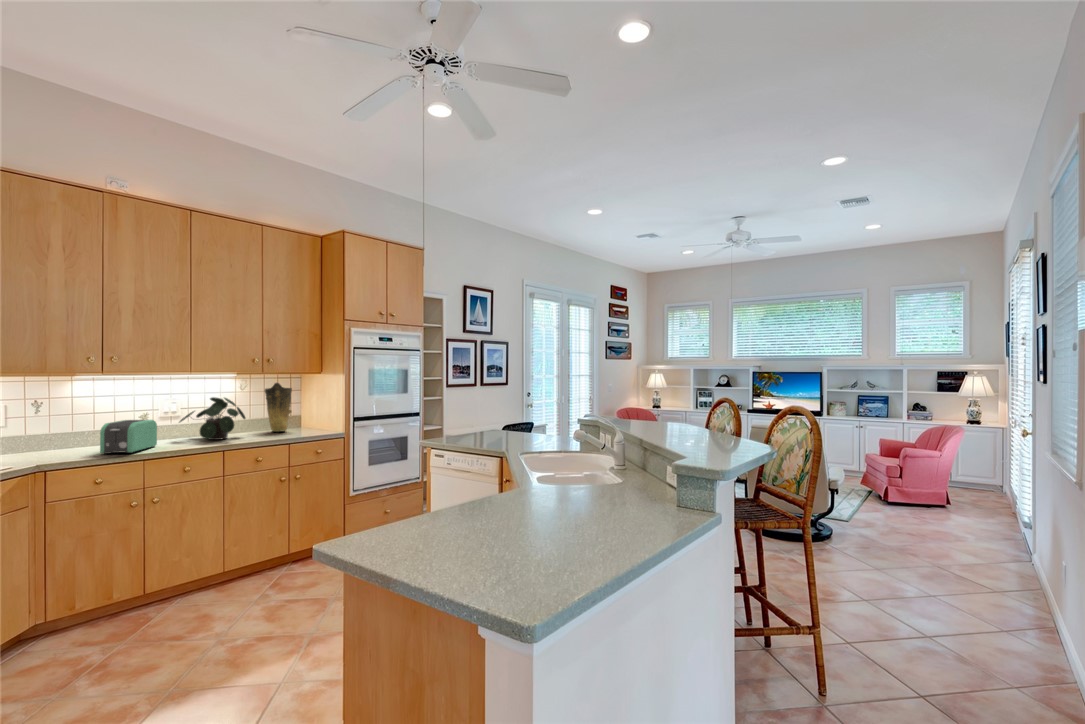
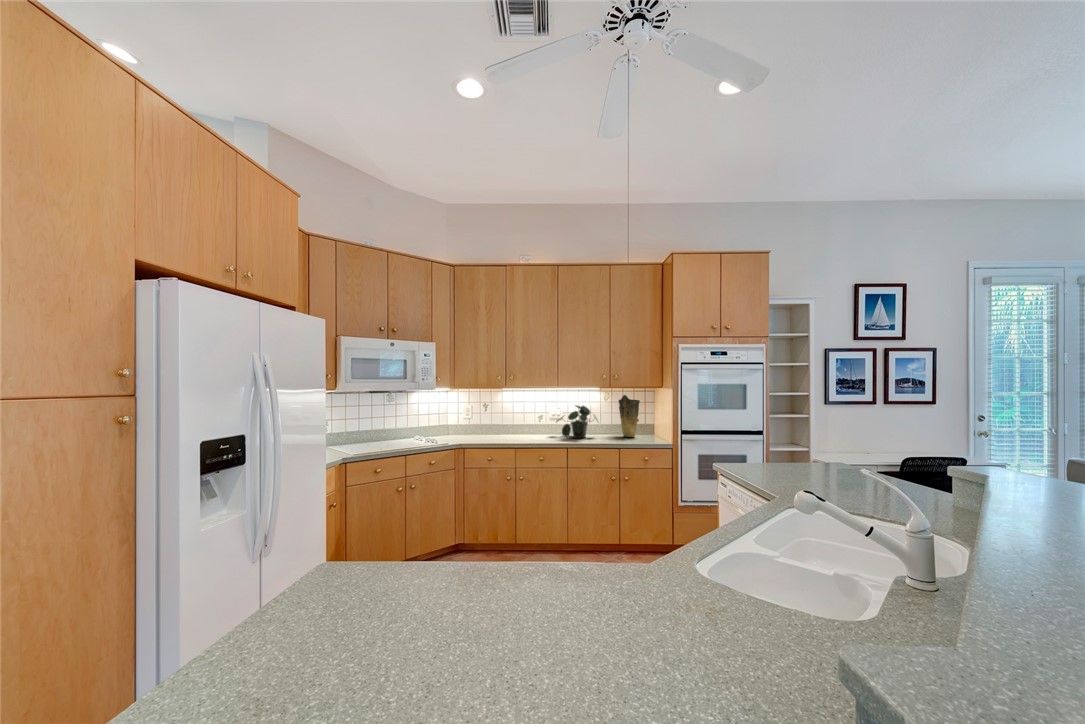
toaster: present [100,420,157,454] -> none [501,418,537,441]

